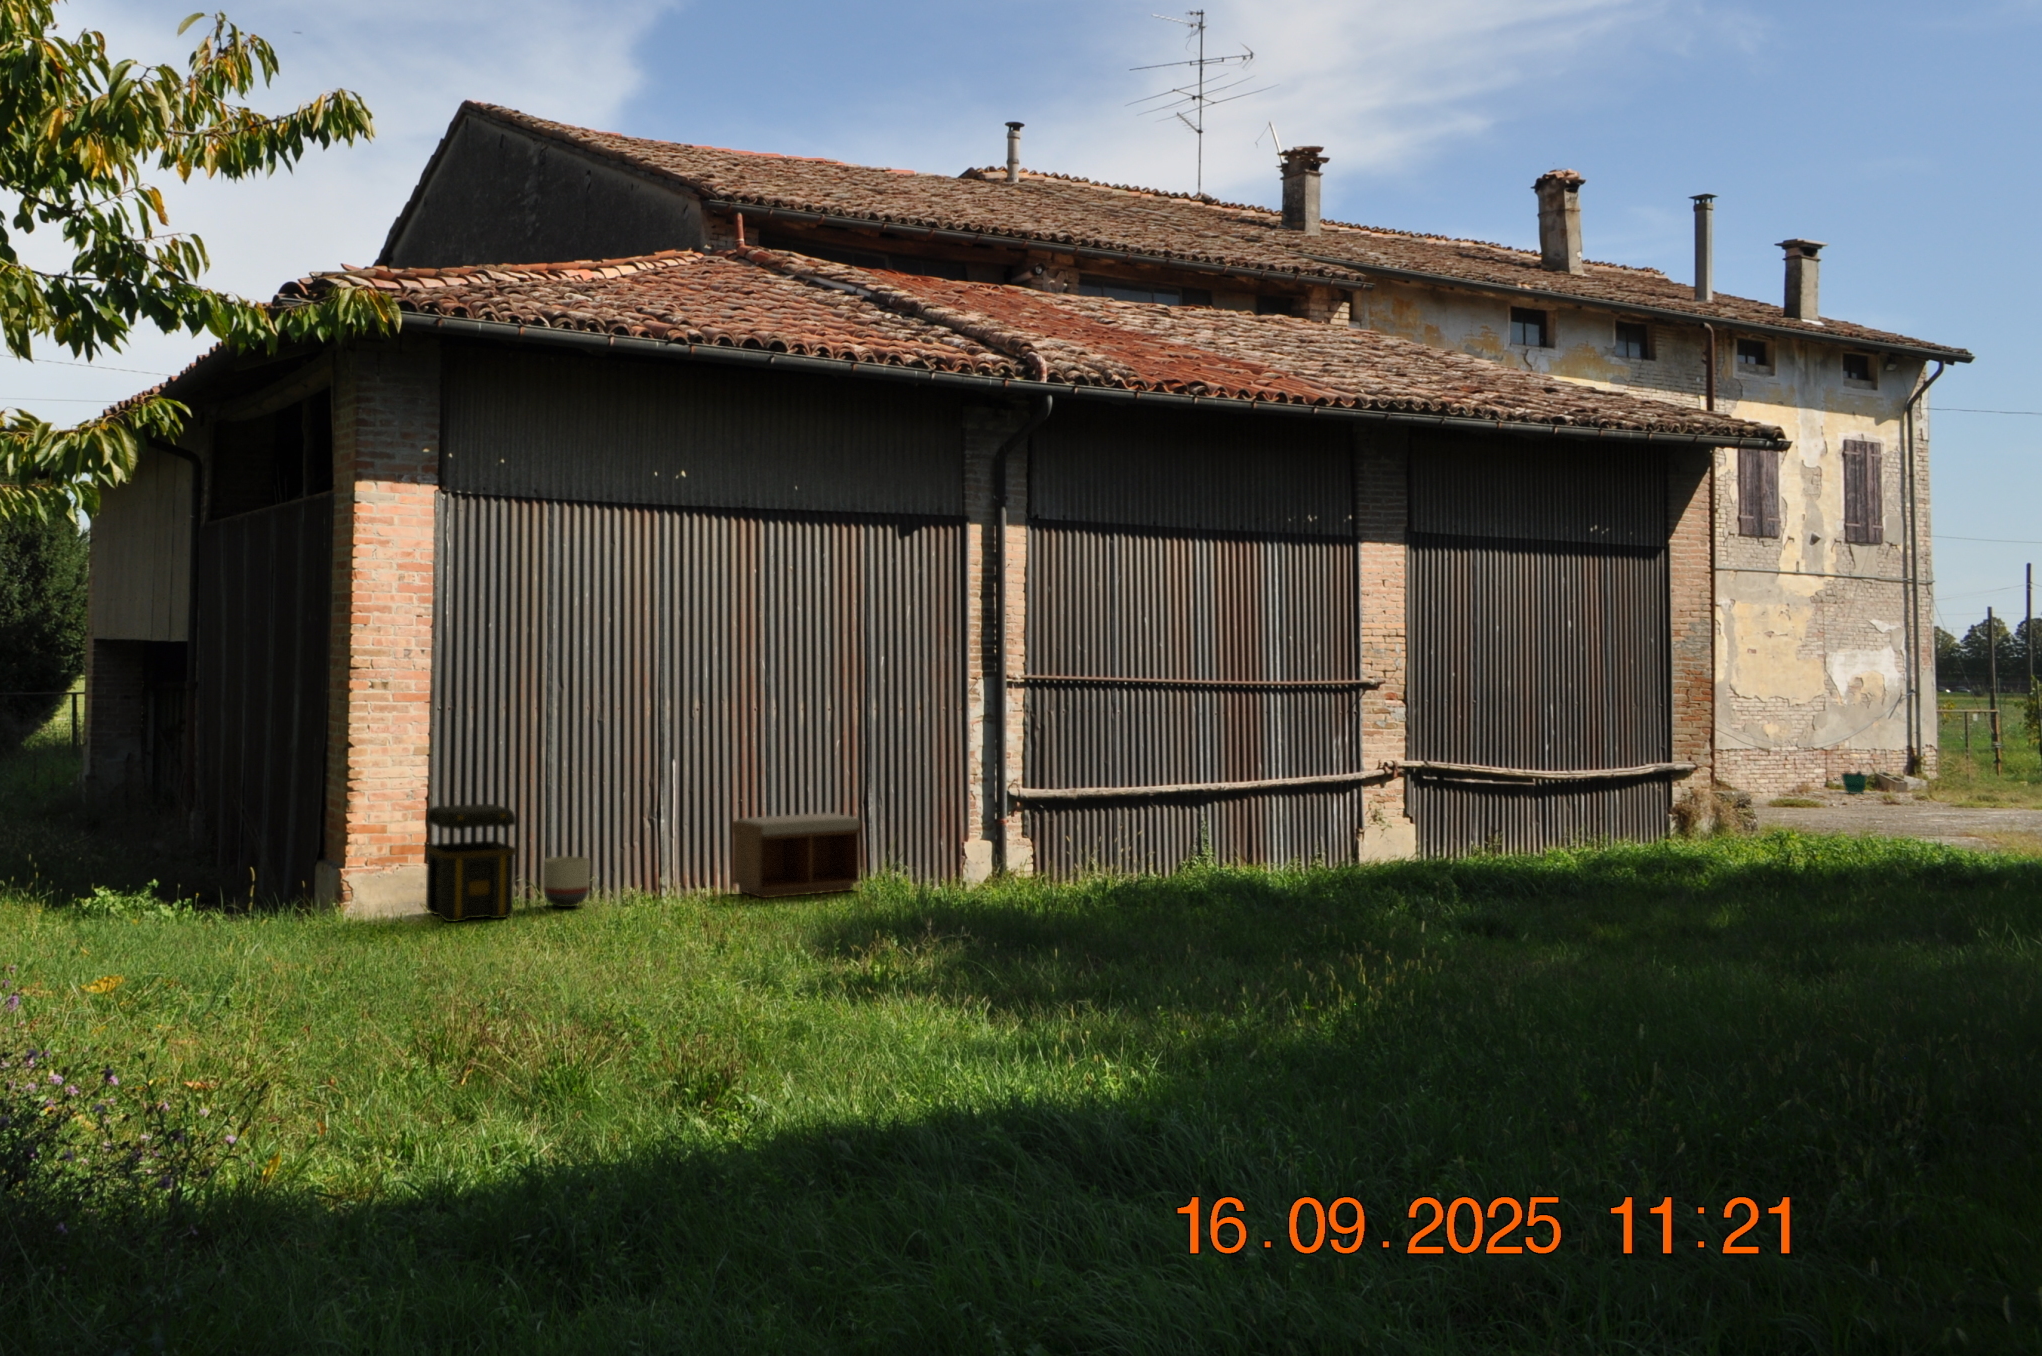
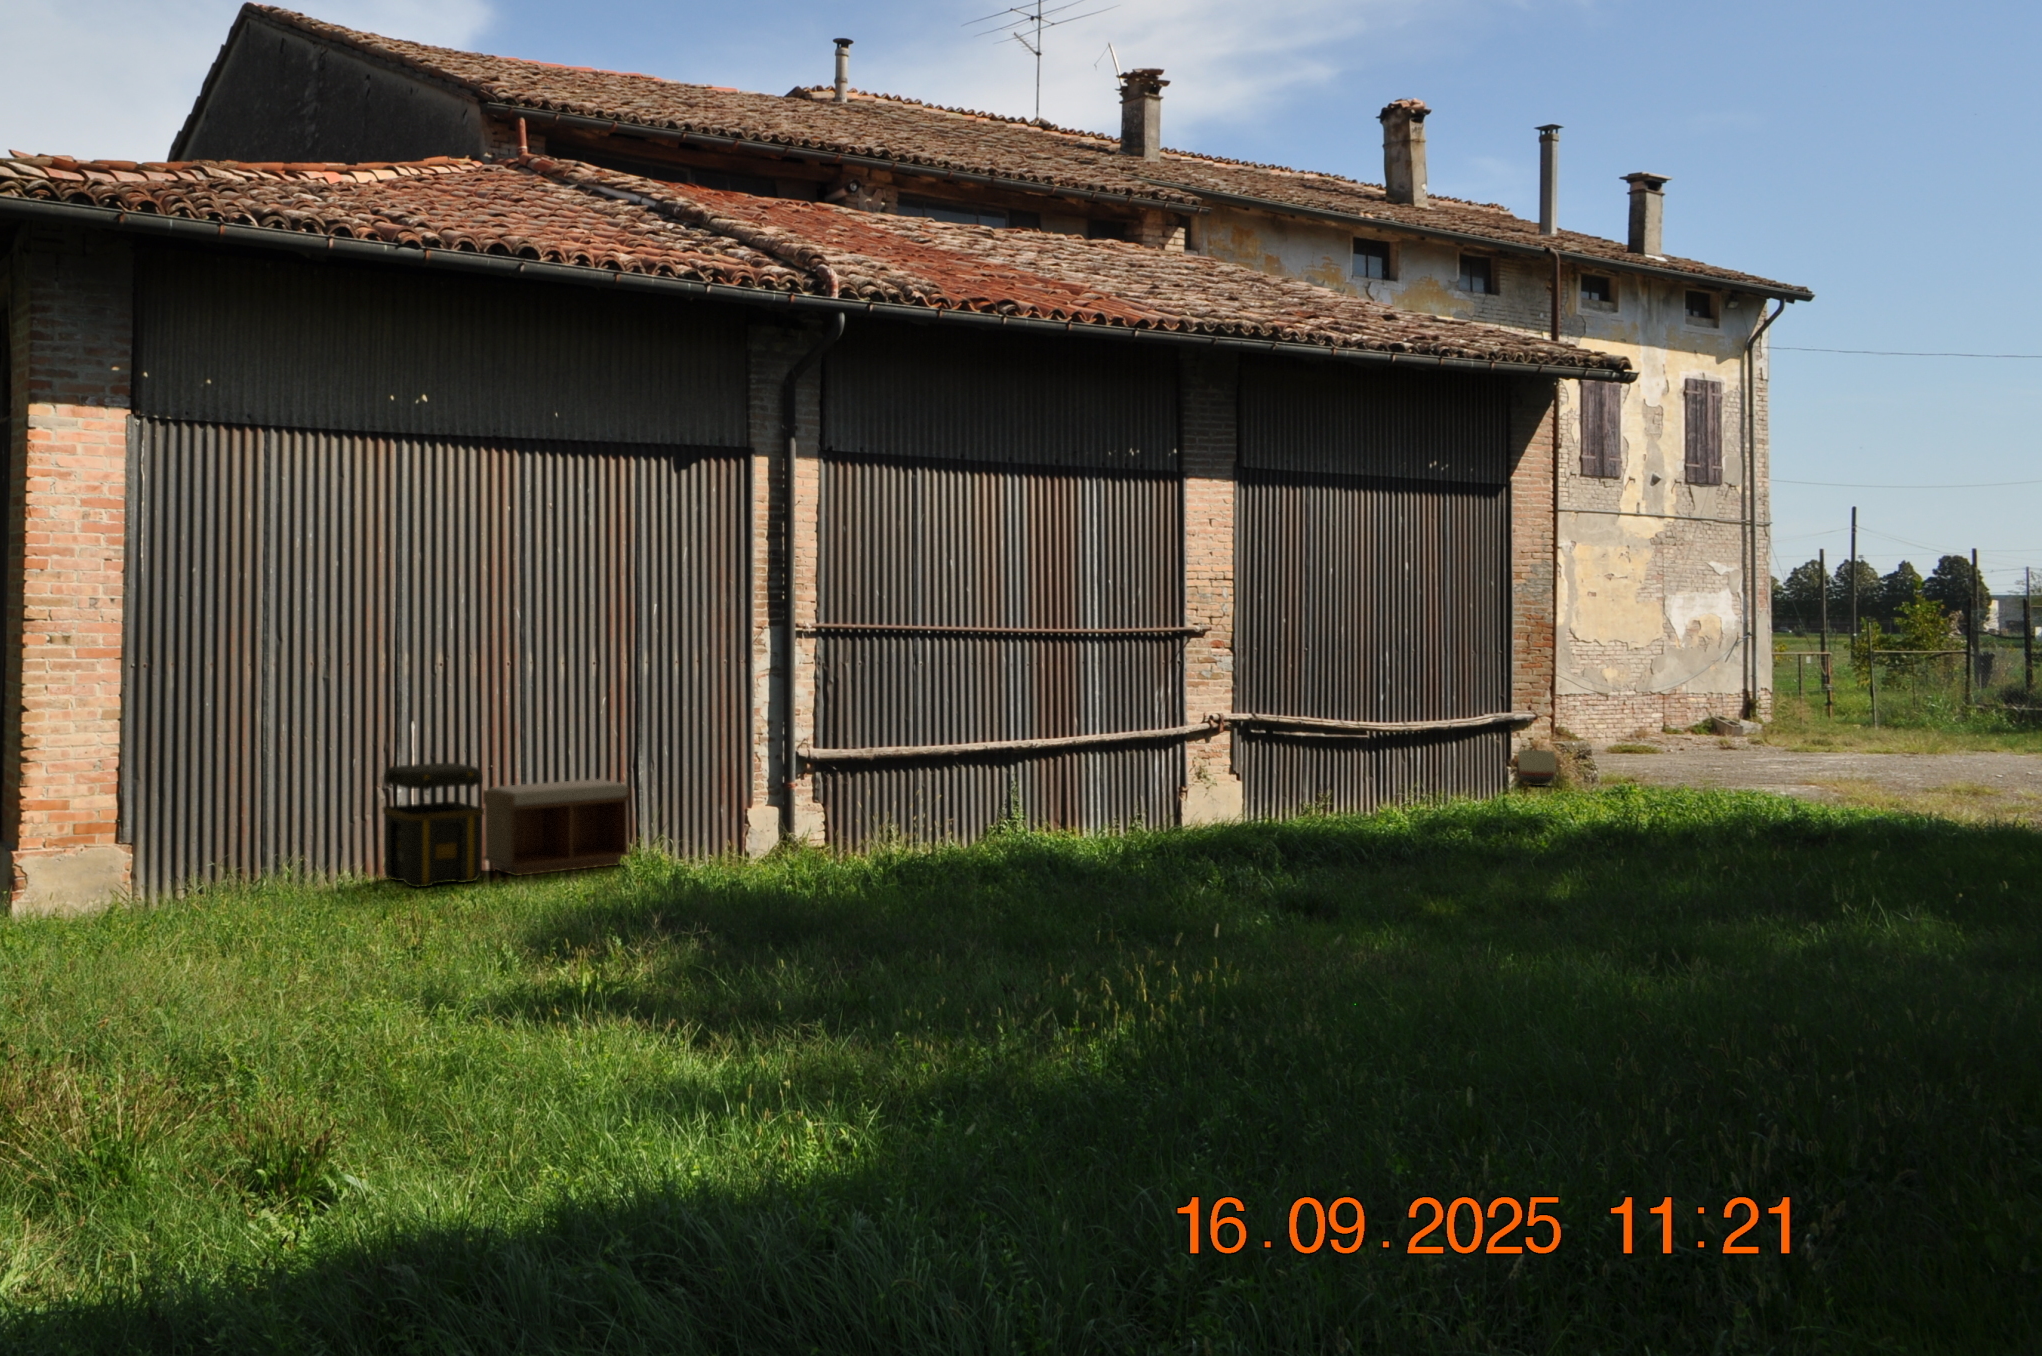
bucket: present [1835,771,1867,794] -> none [1671,716,1704,740]
toolbox: present [425,804,516,922] -> present [383,763,484,888]
planter: present [543,856,590,907] -> present [1518,750,1556,786]

